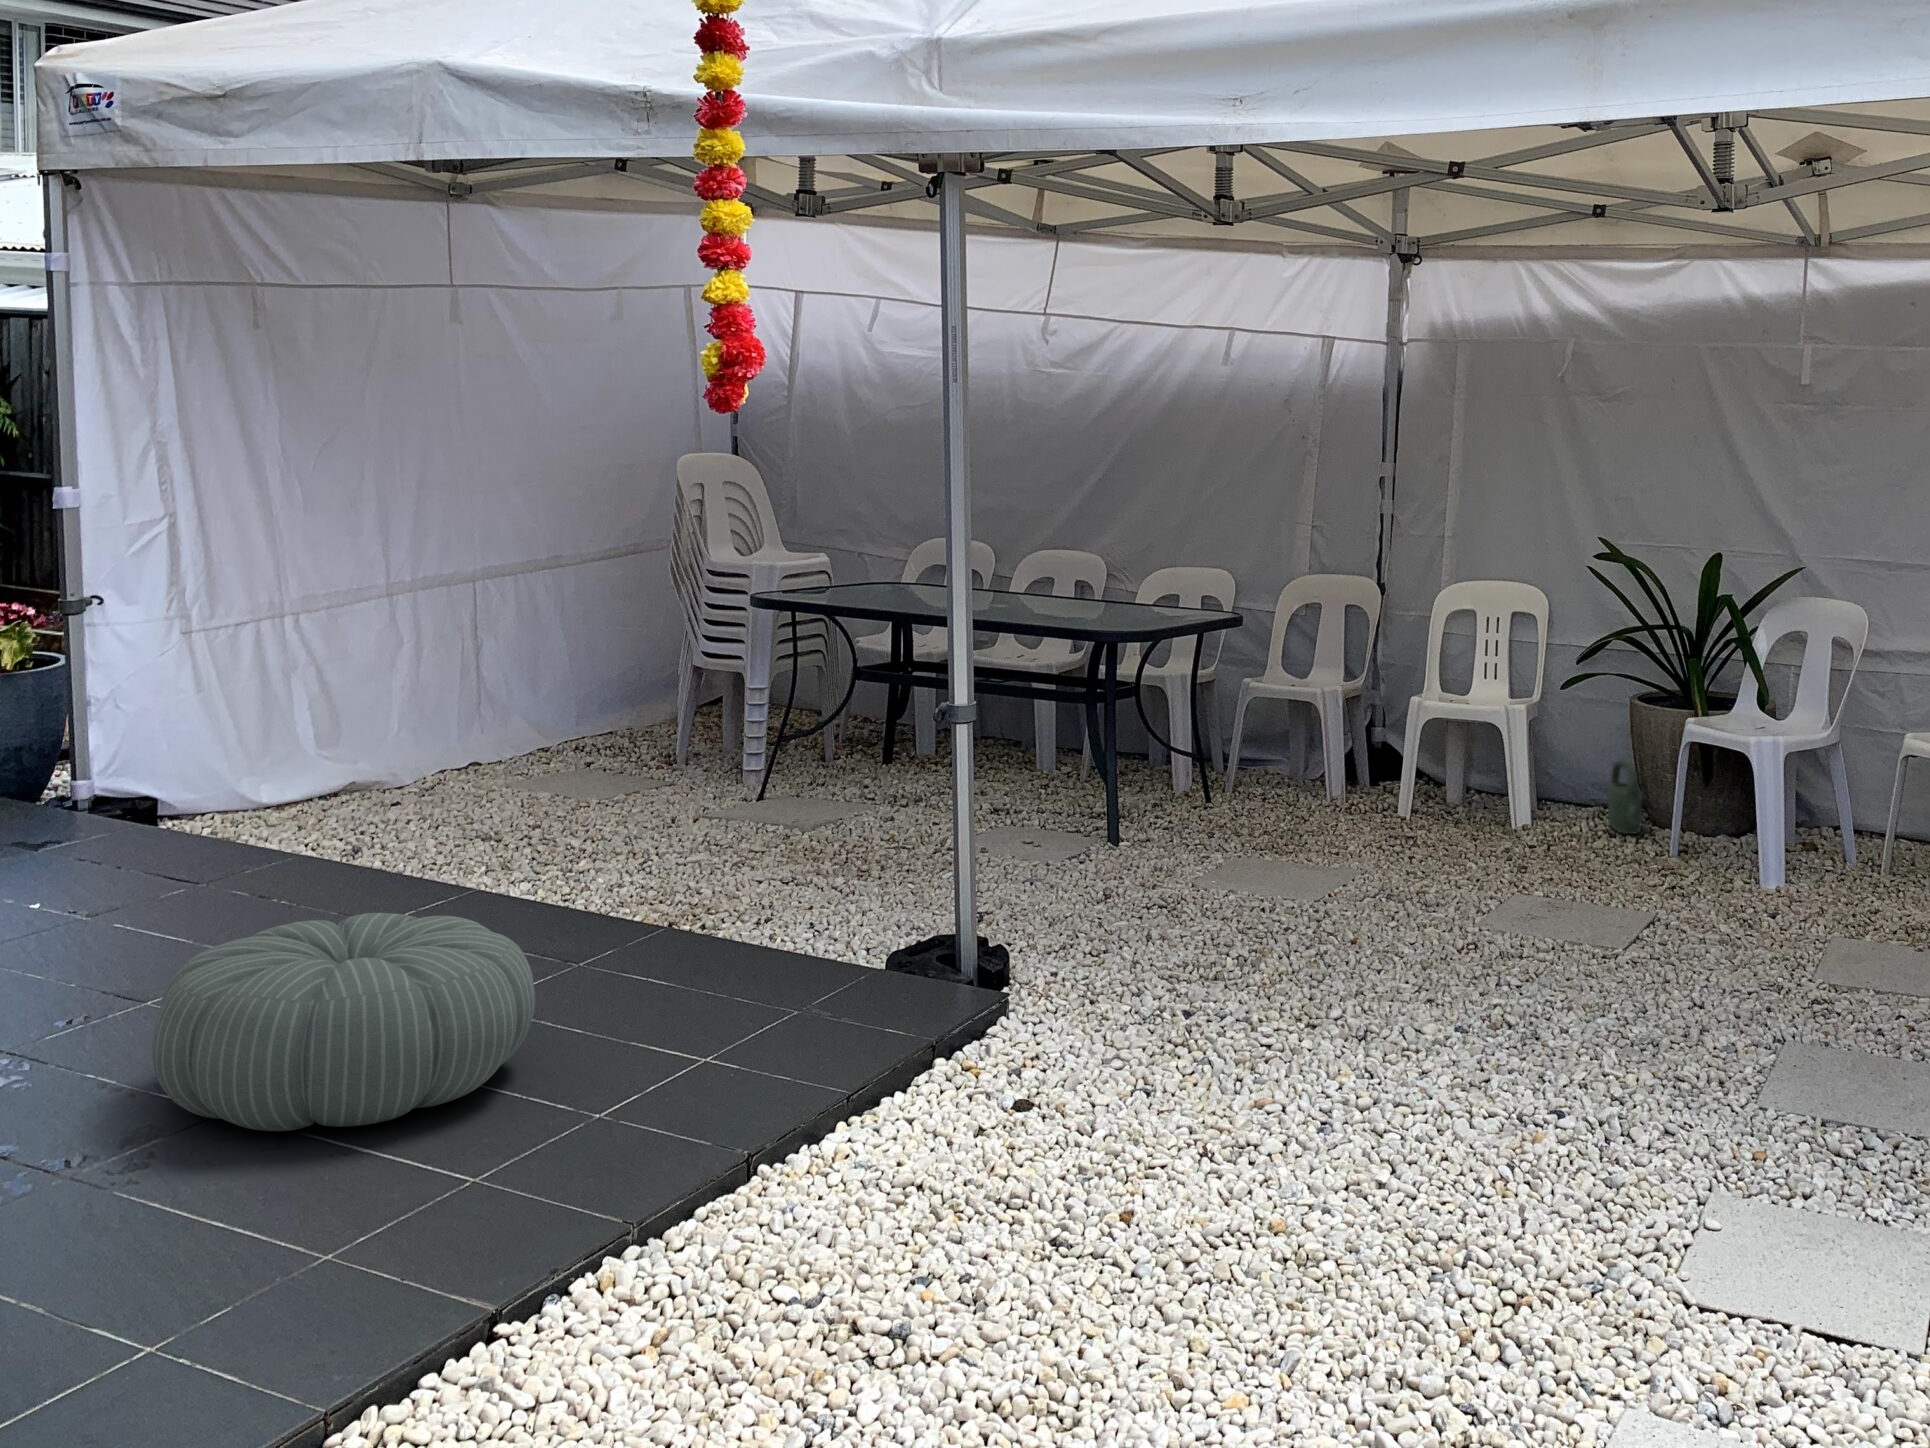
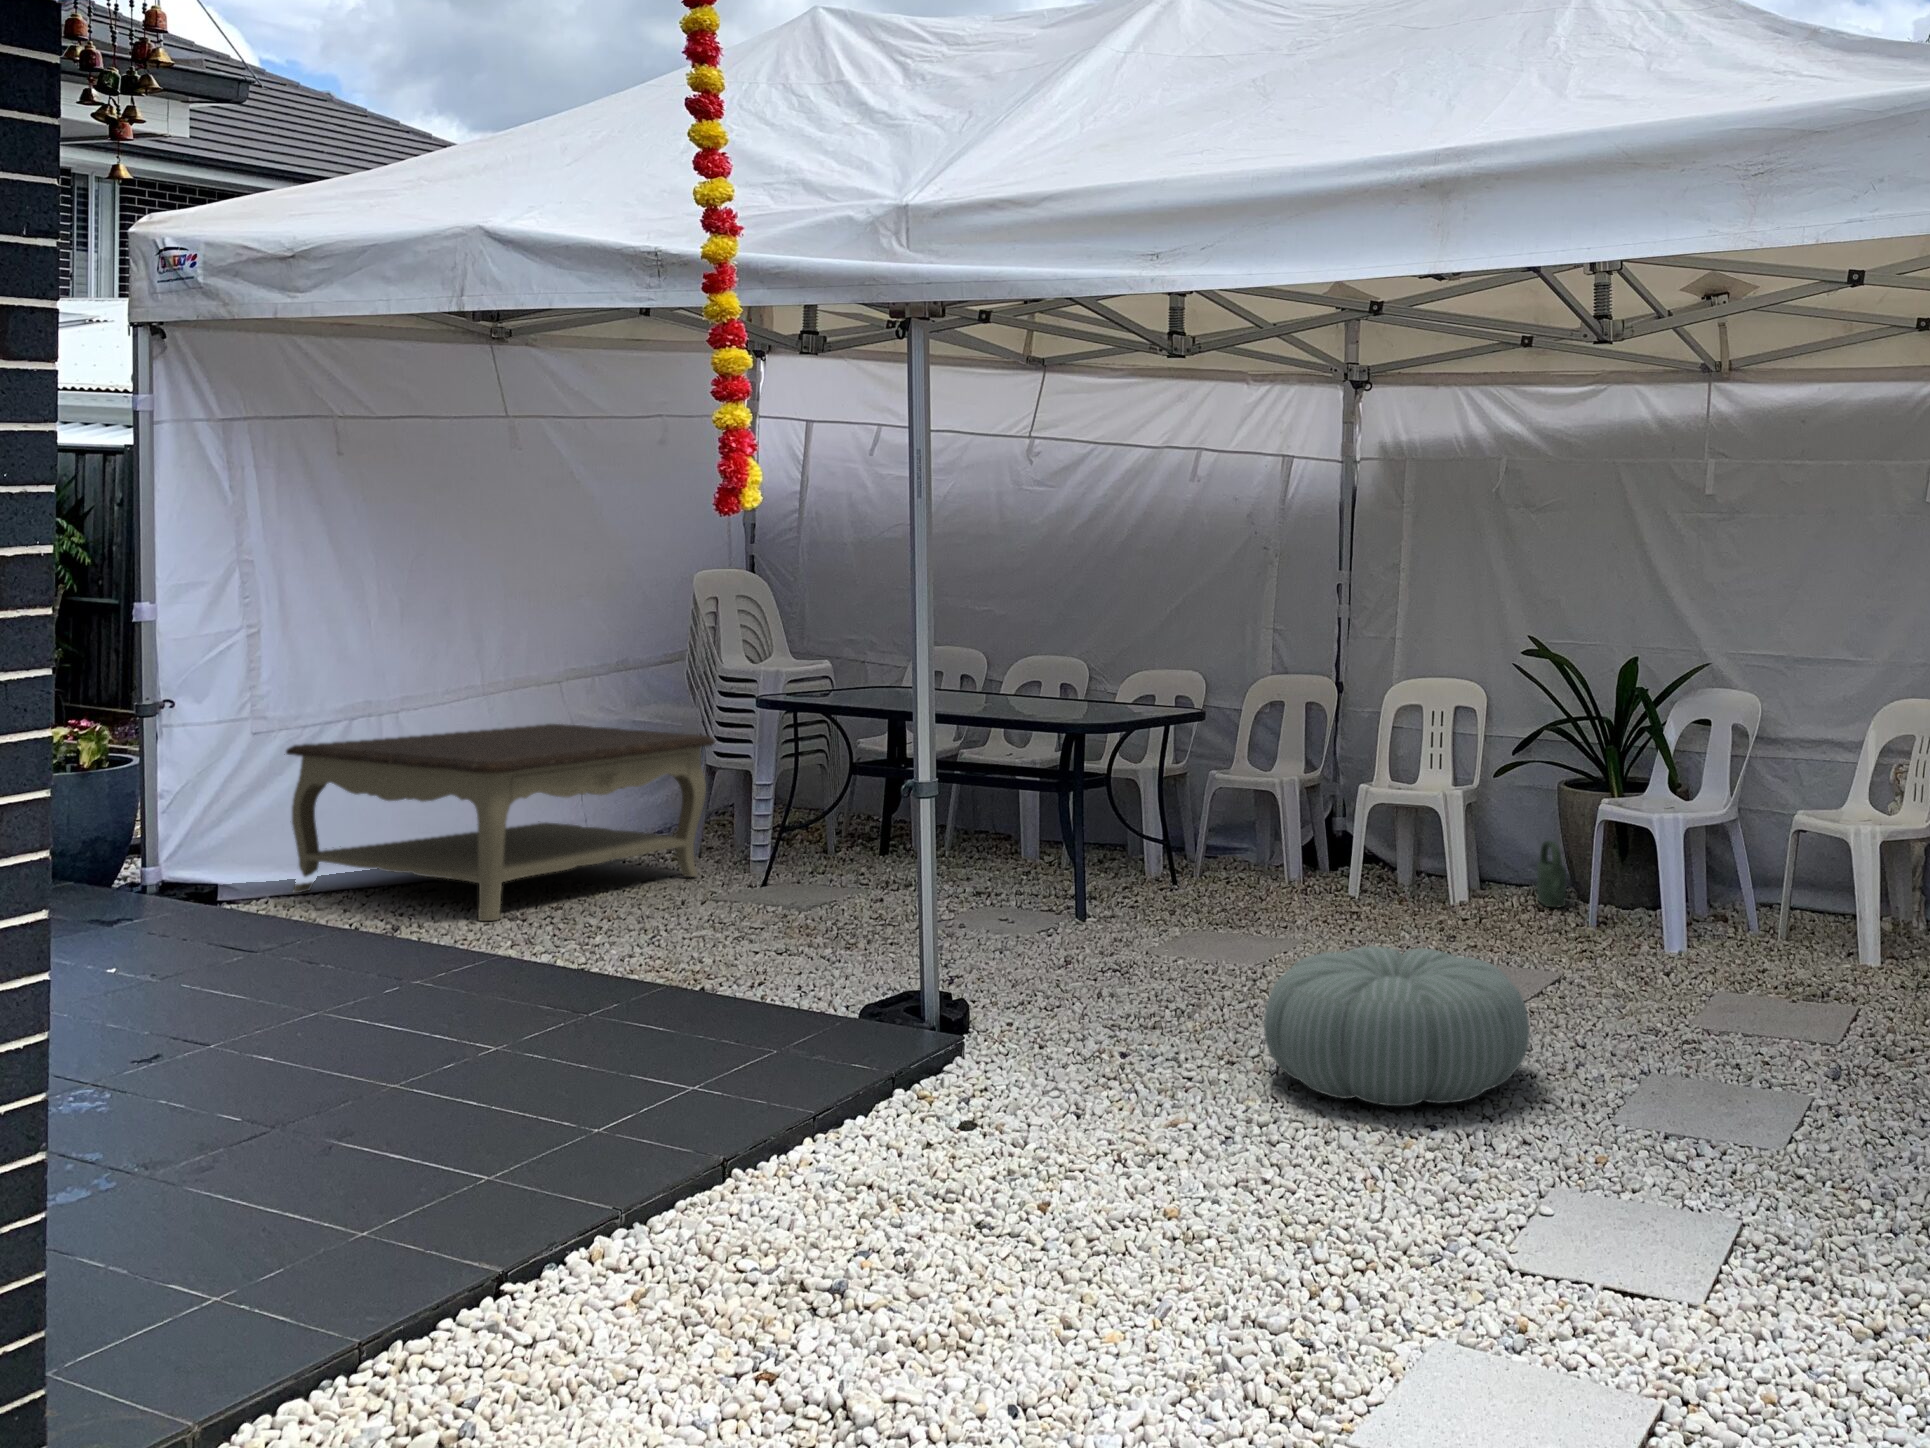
coffee table: none [225,618,708,844] -> present [286,724,715,921]
pouf: present [152,913,535,1131] -> present [1264,946,1530,1106]

